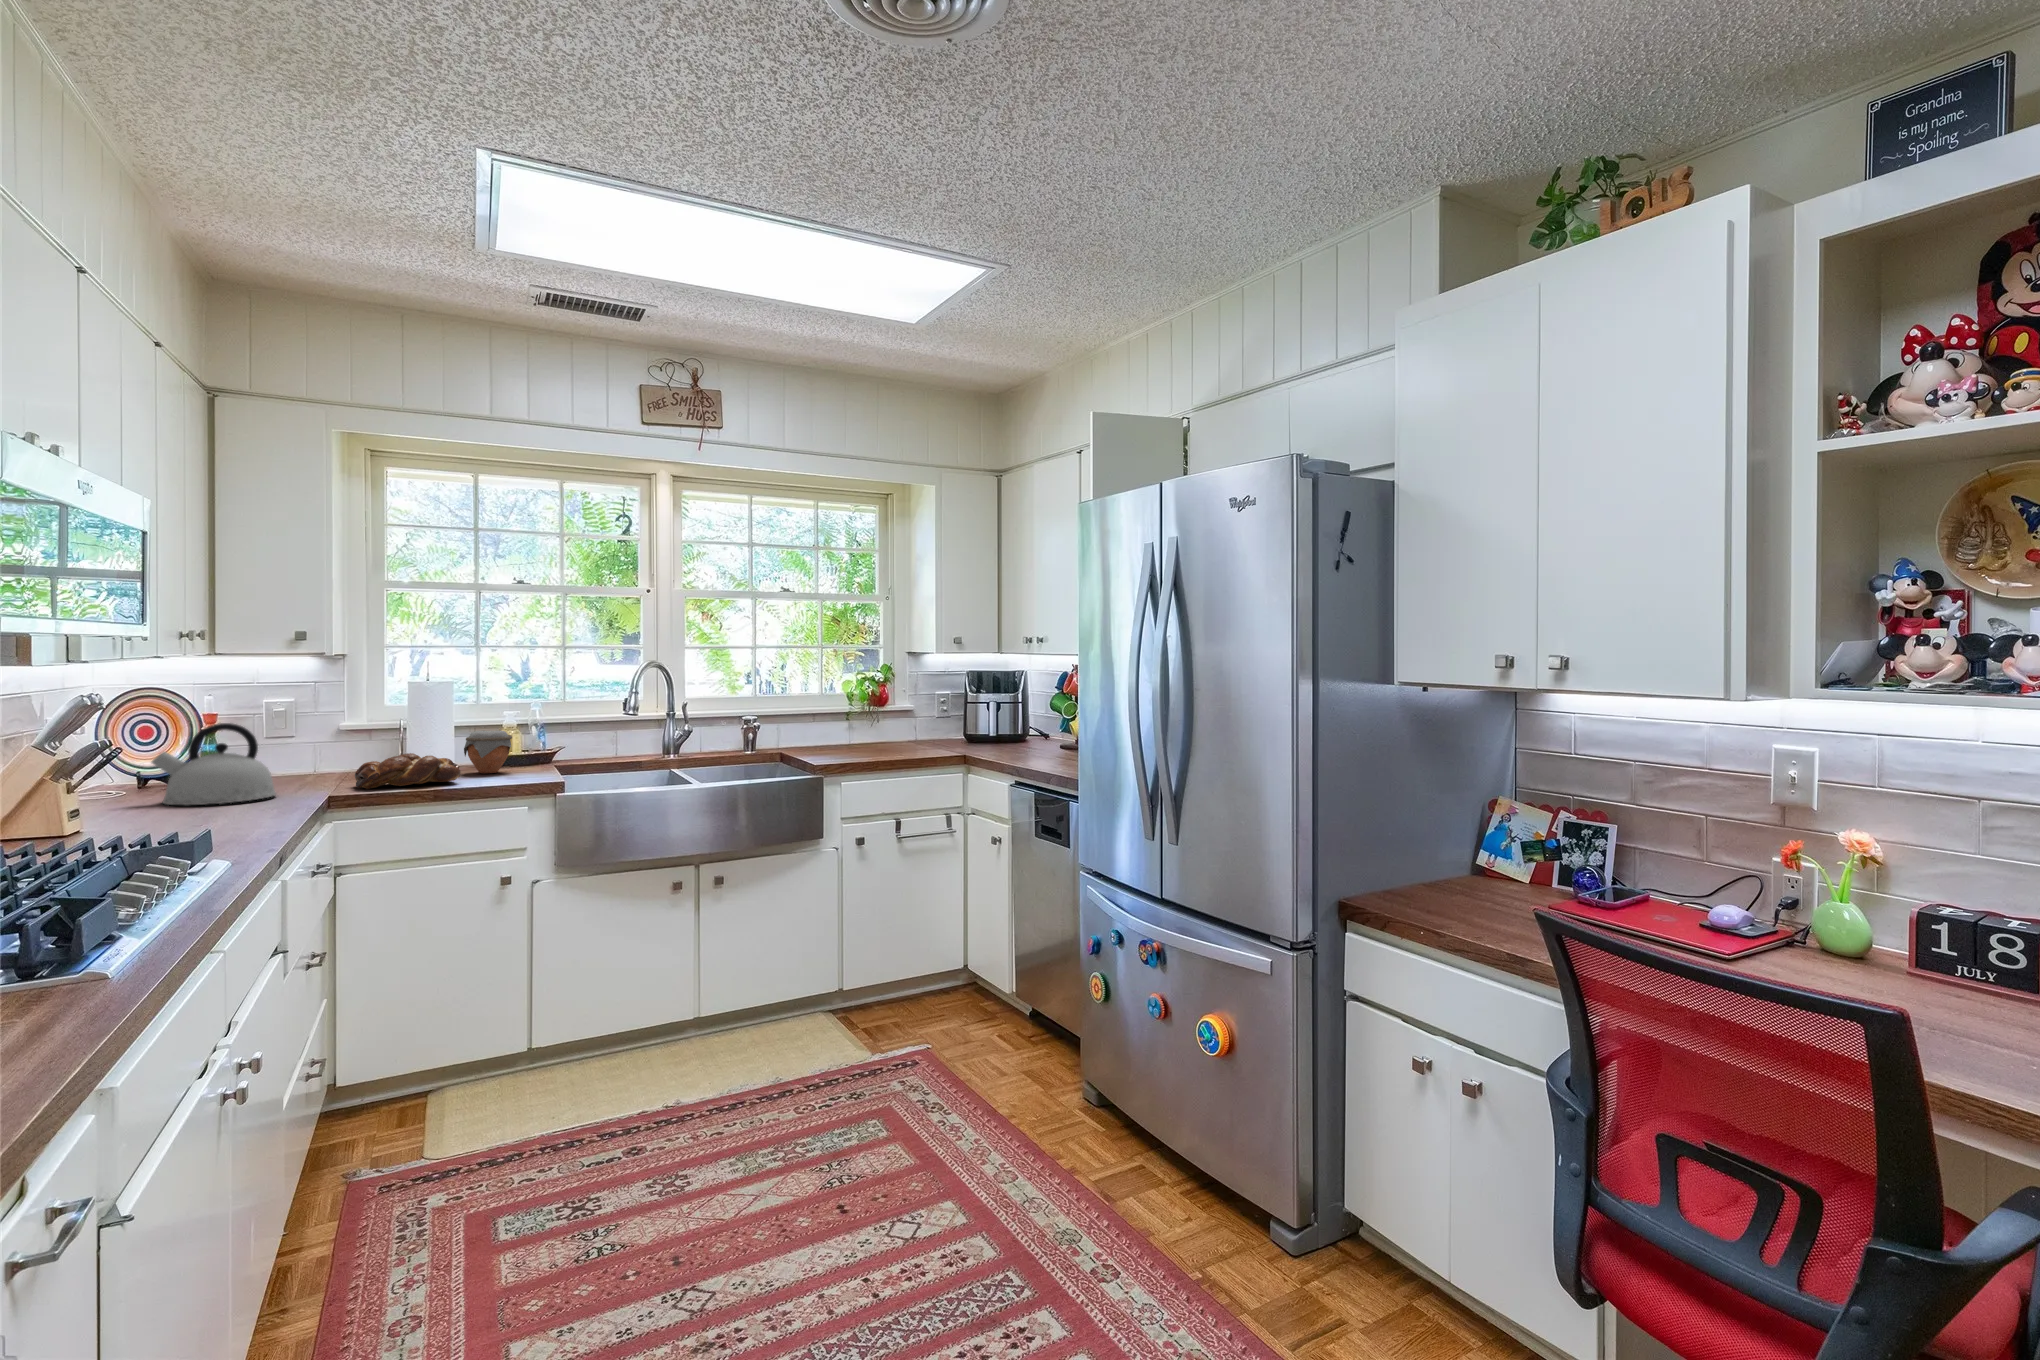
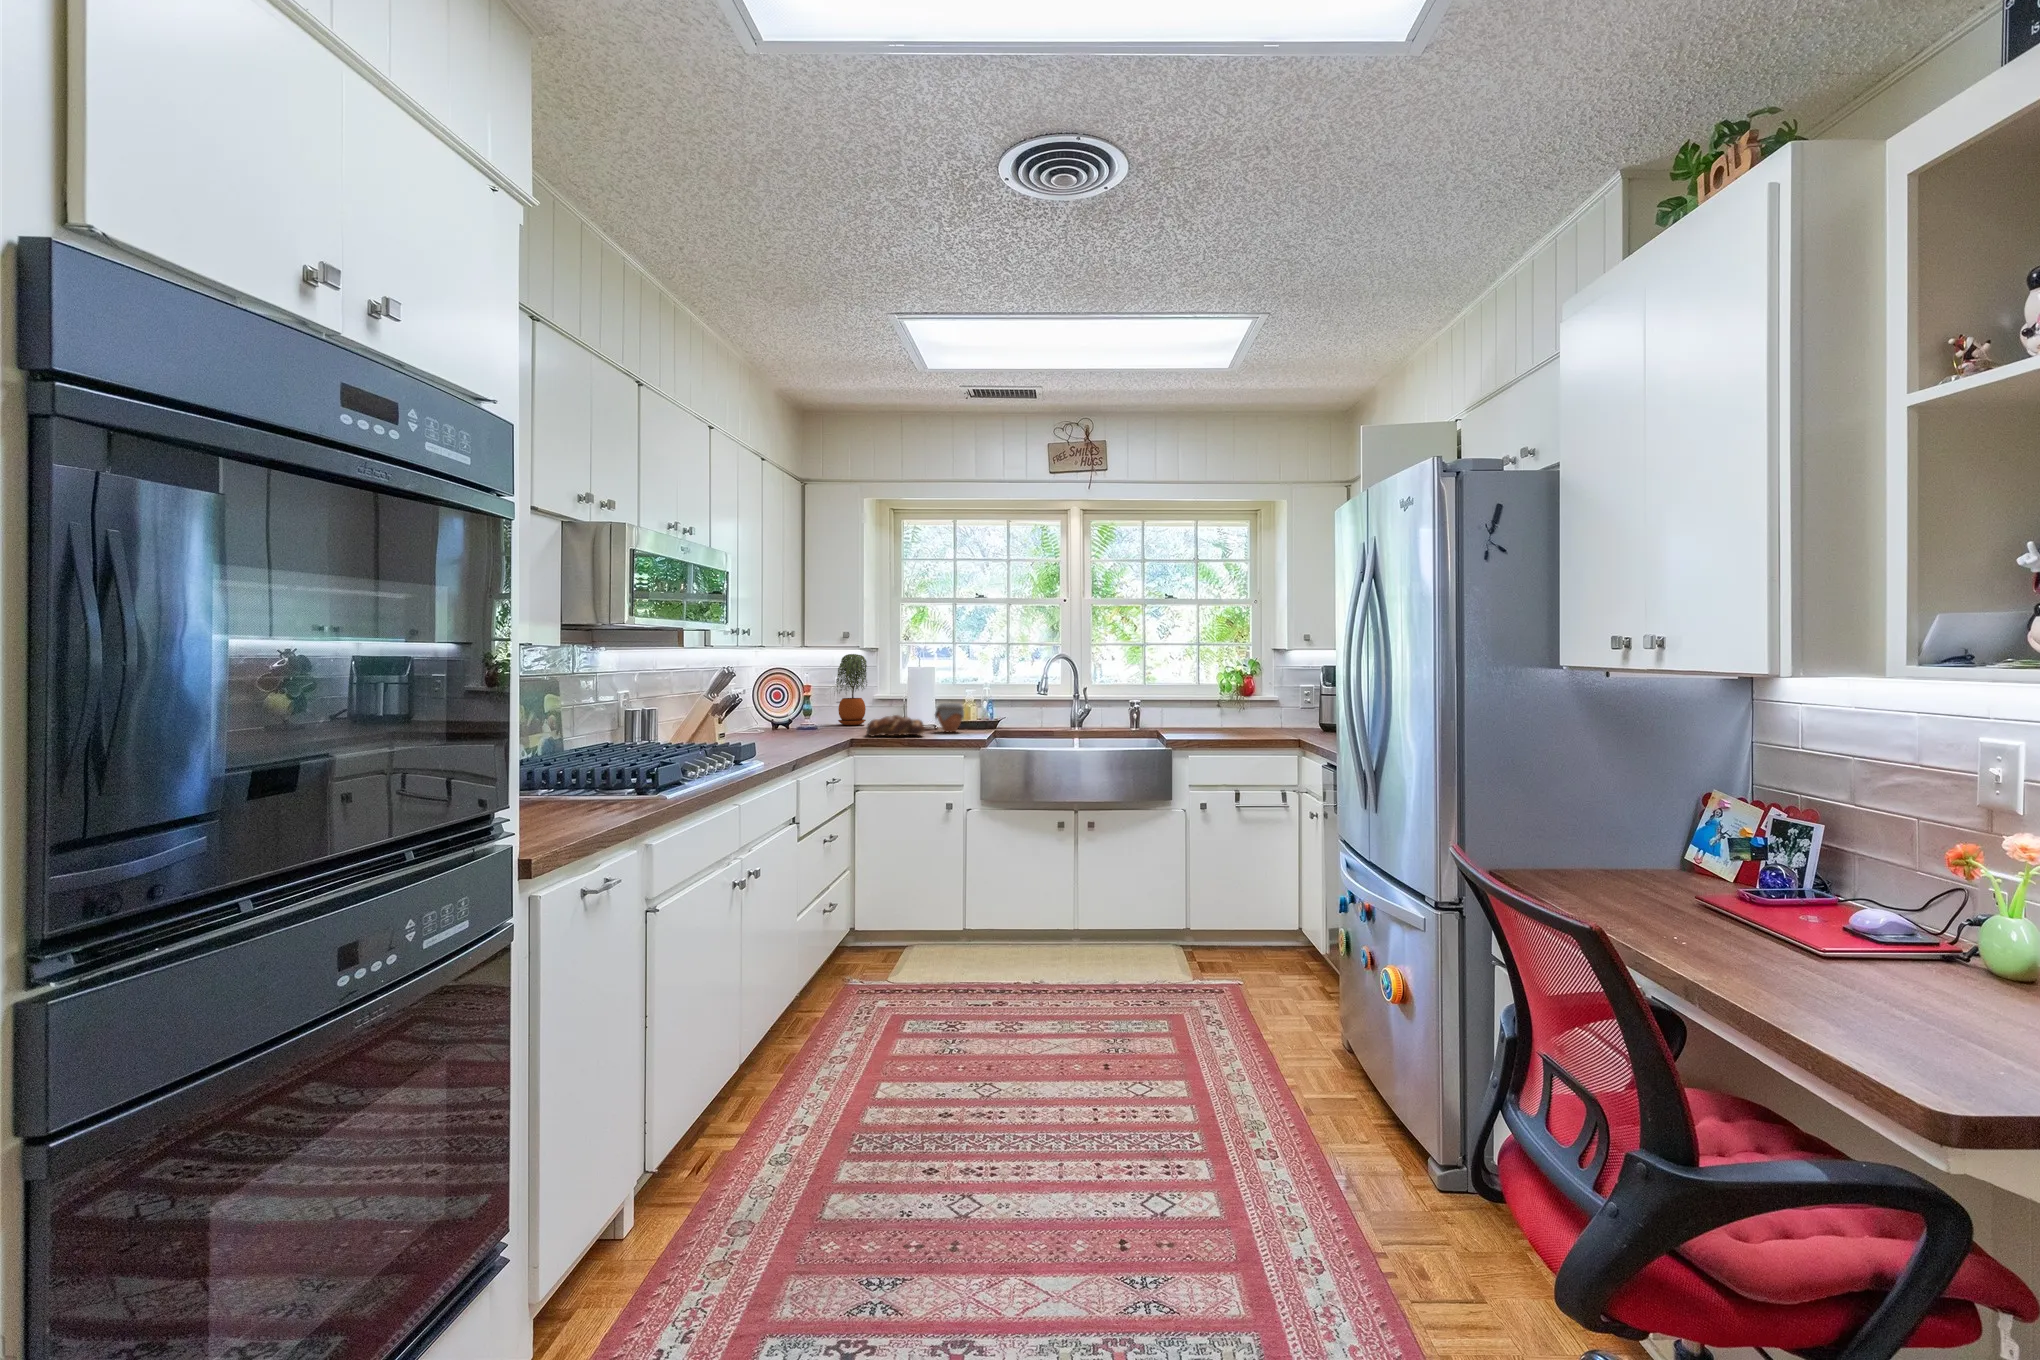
potted plant: none [266,660,328,771] -> present [835,654,867,725]
kettle: present [152,723,276,805] -> none [761,690,822,739]

